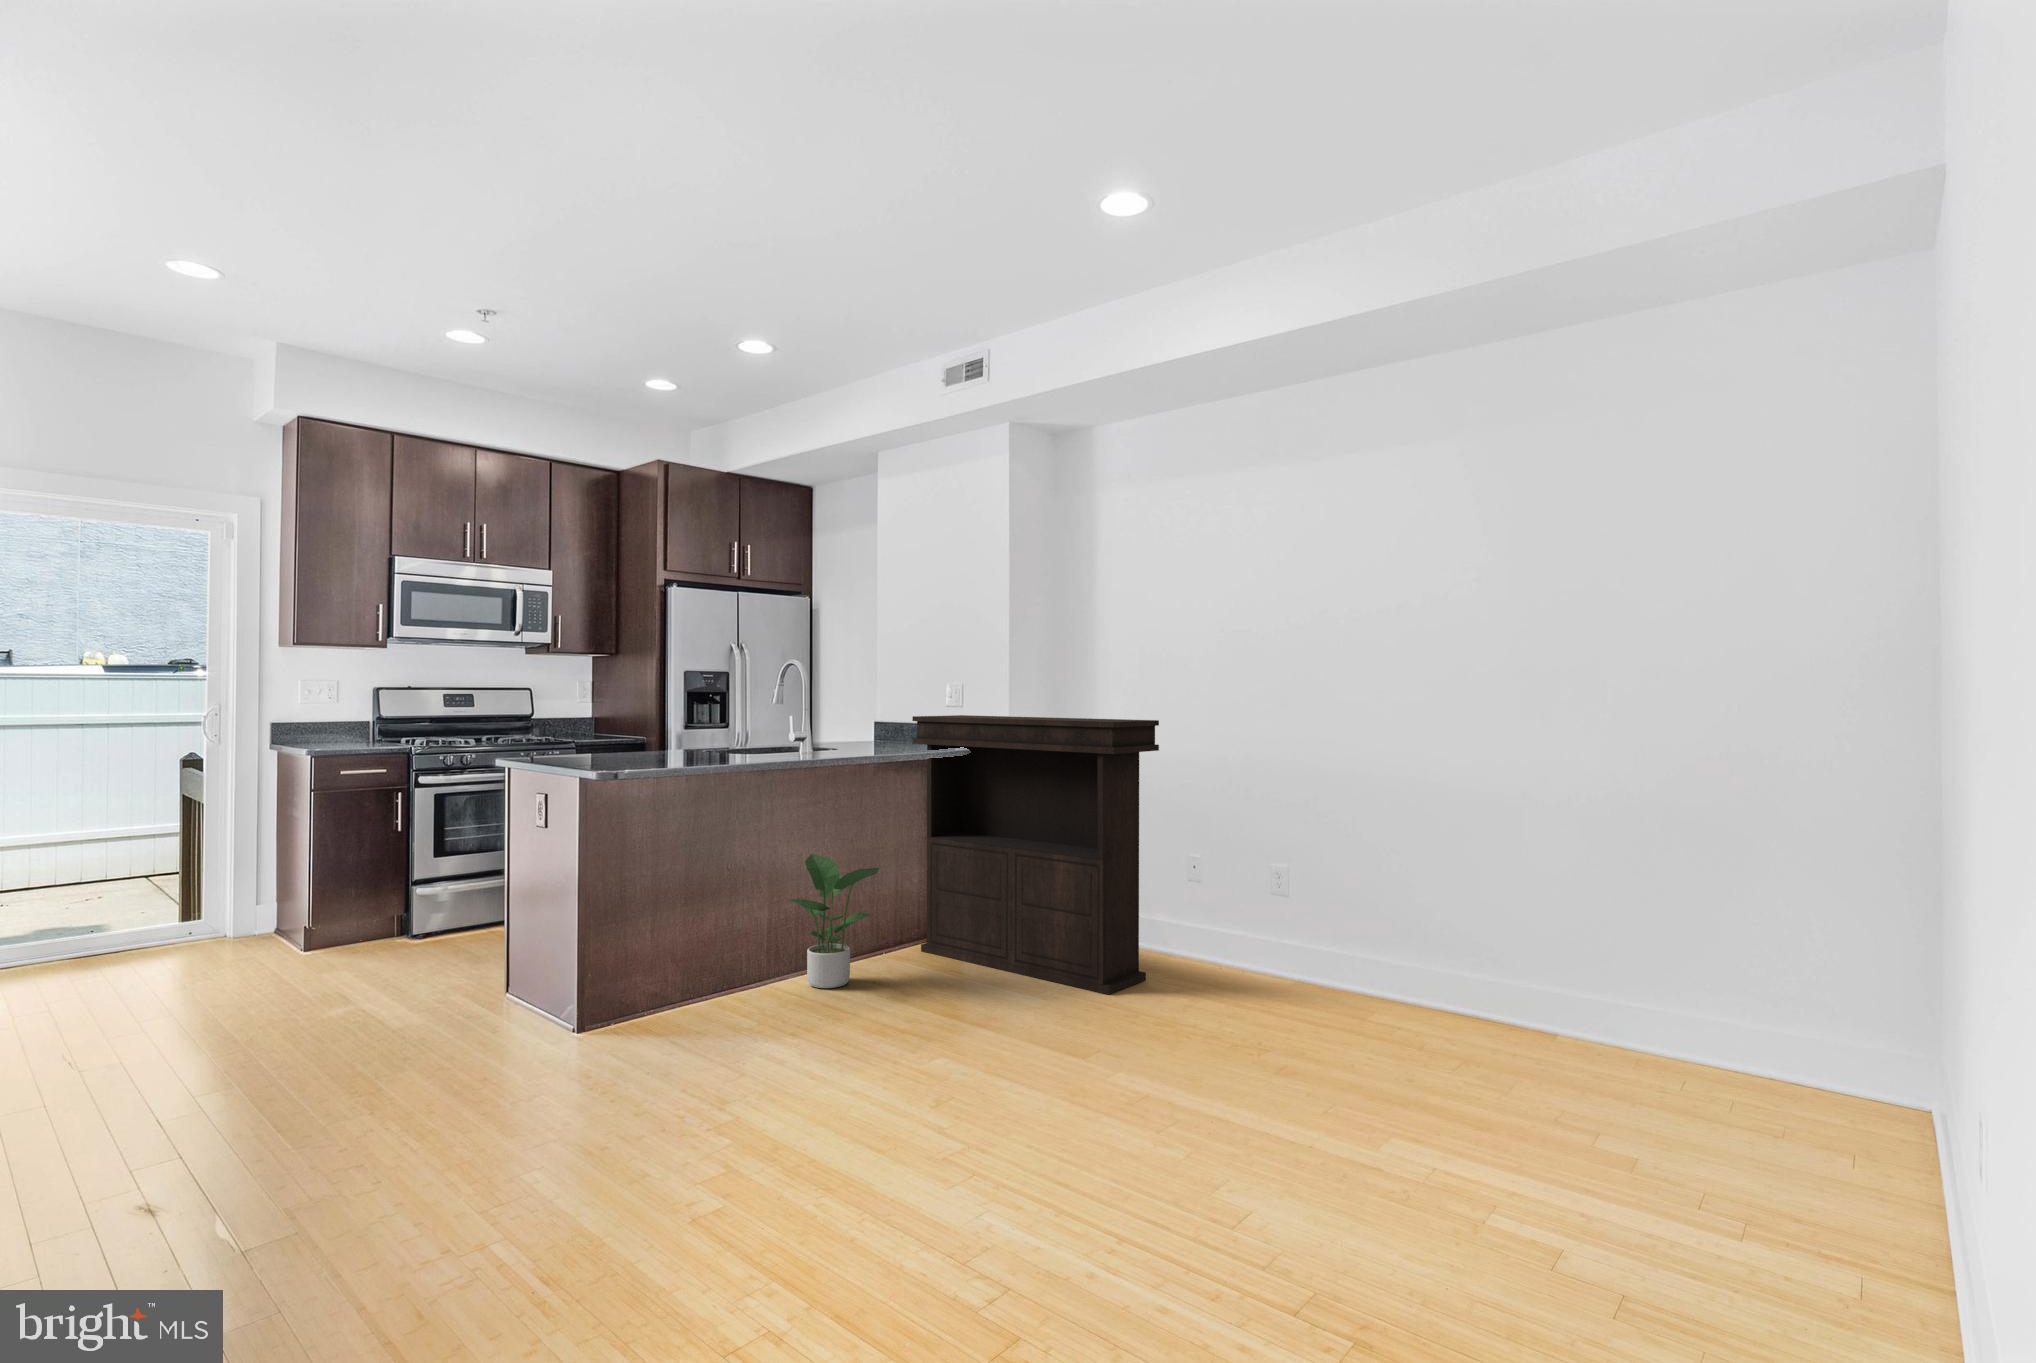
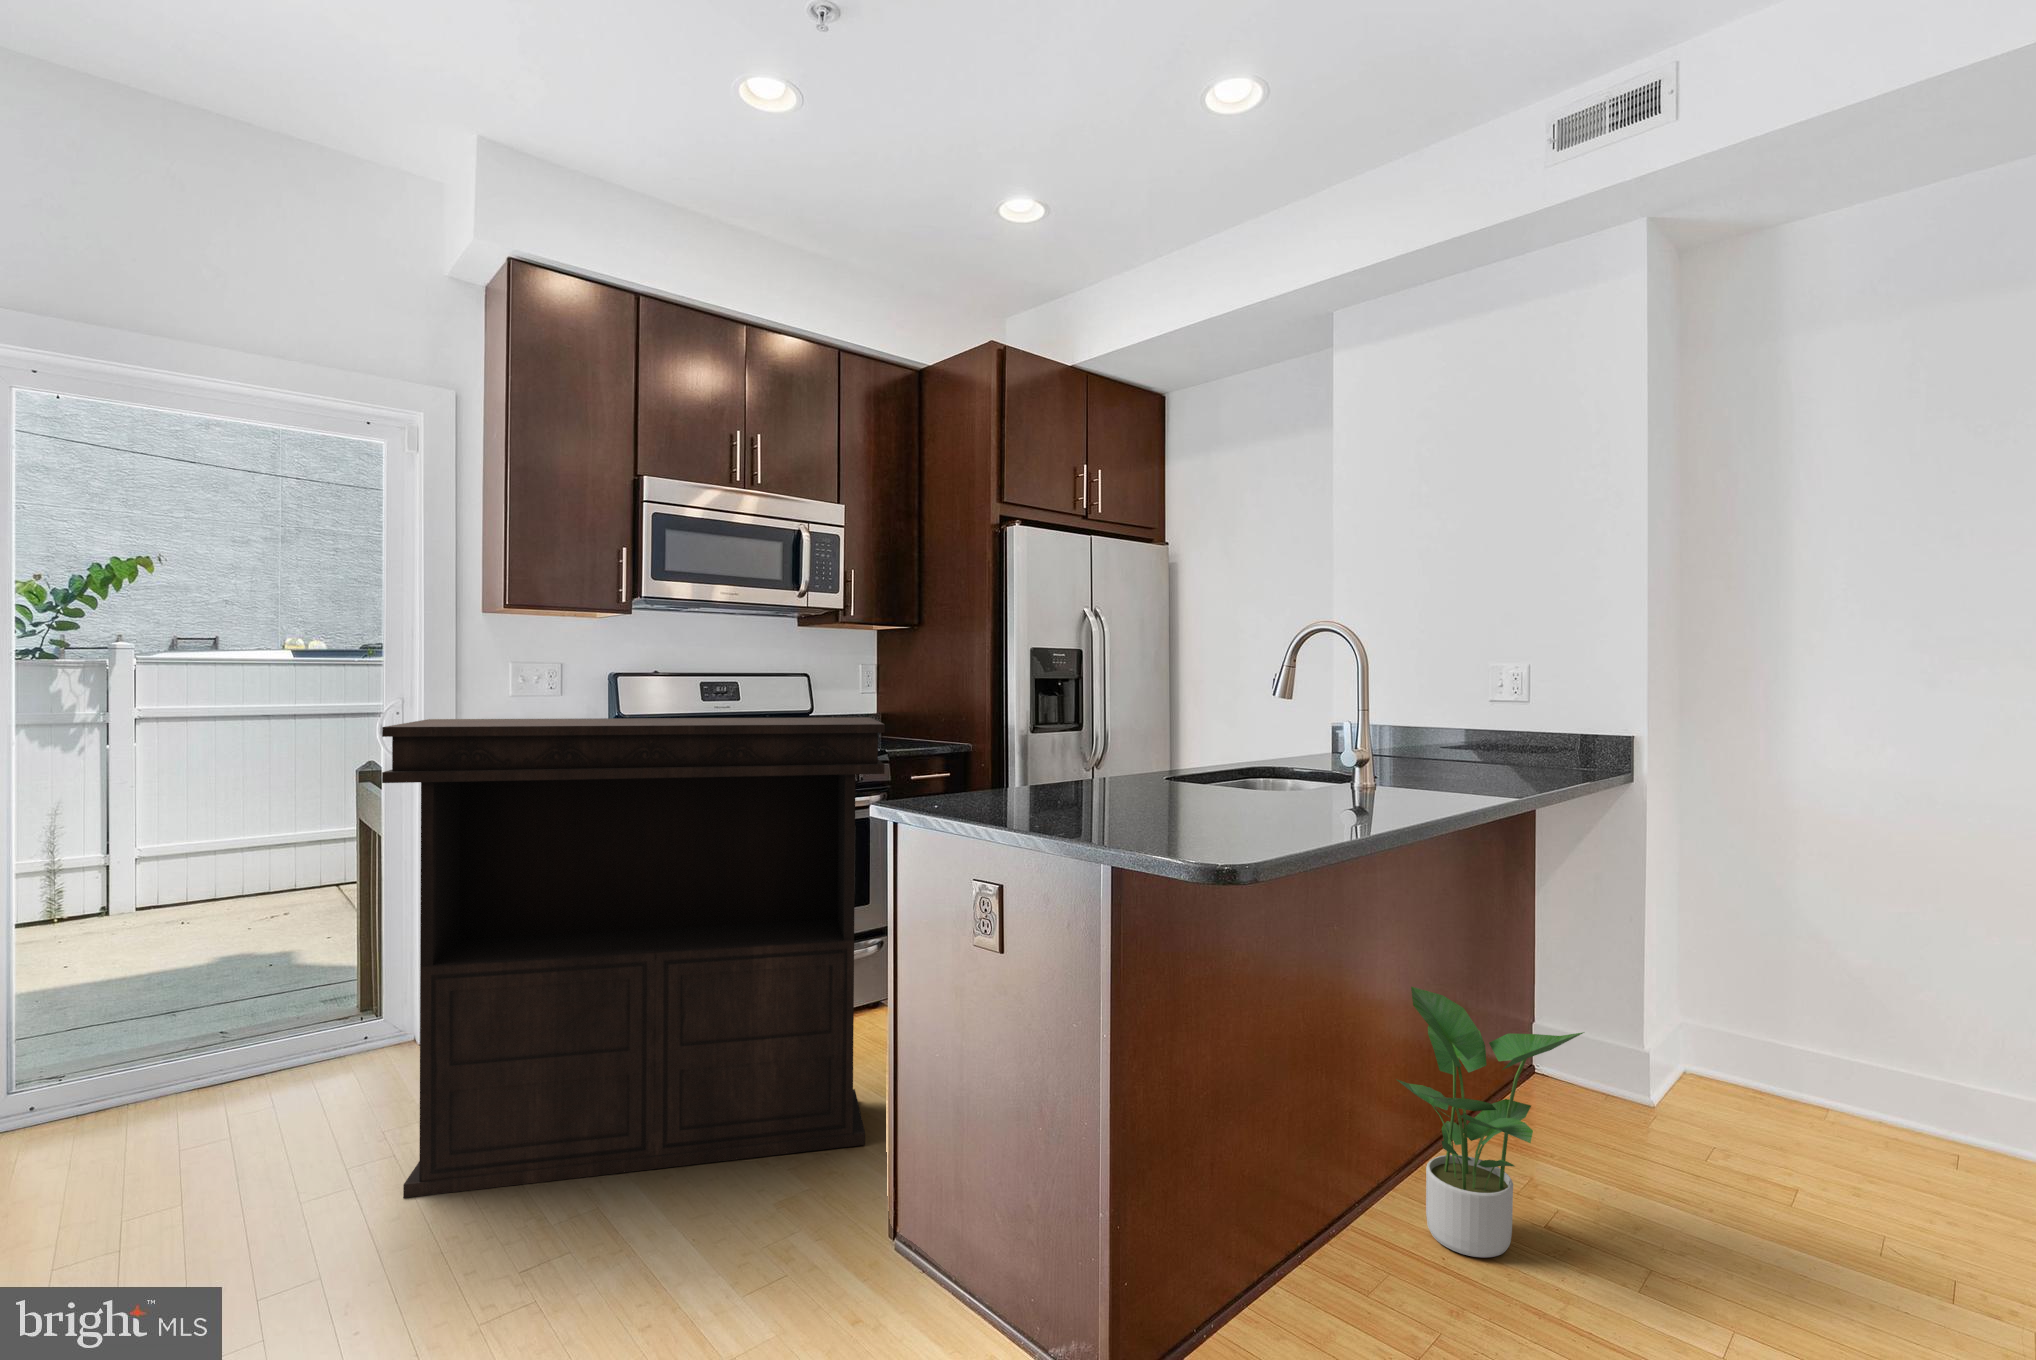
console table: present [912,715,1159,994] -> present [382,717,885,1198]

